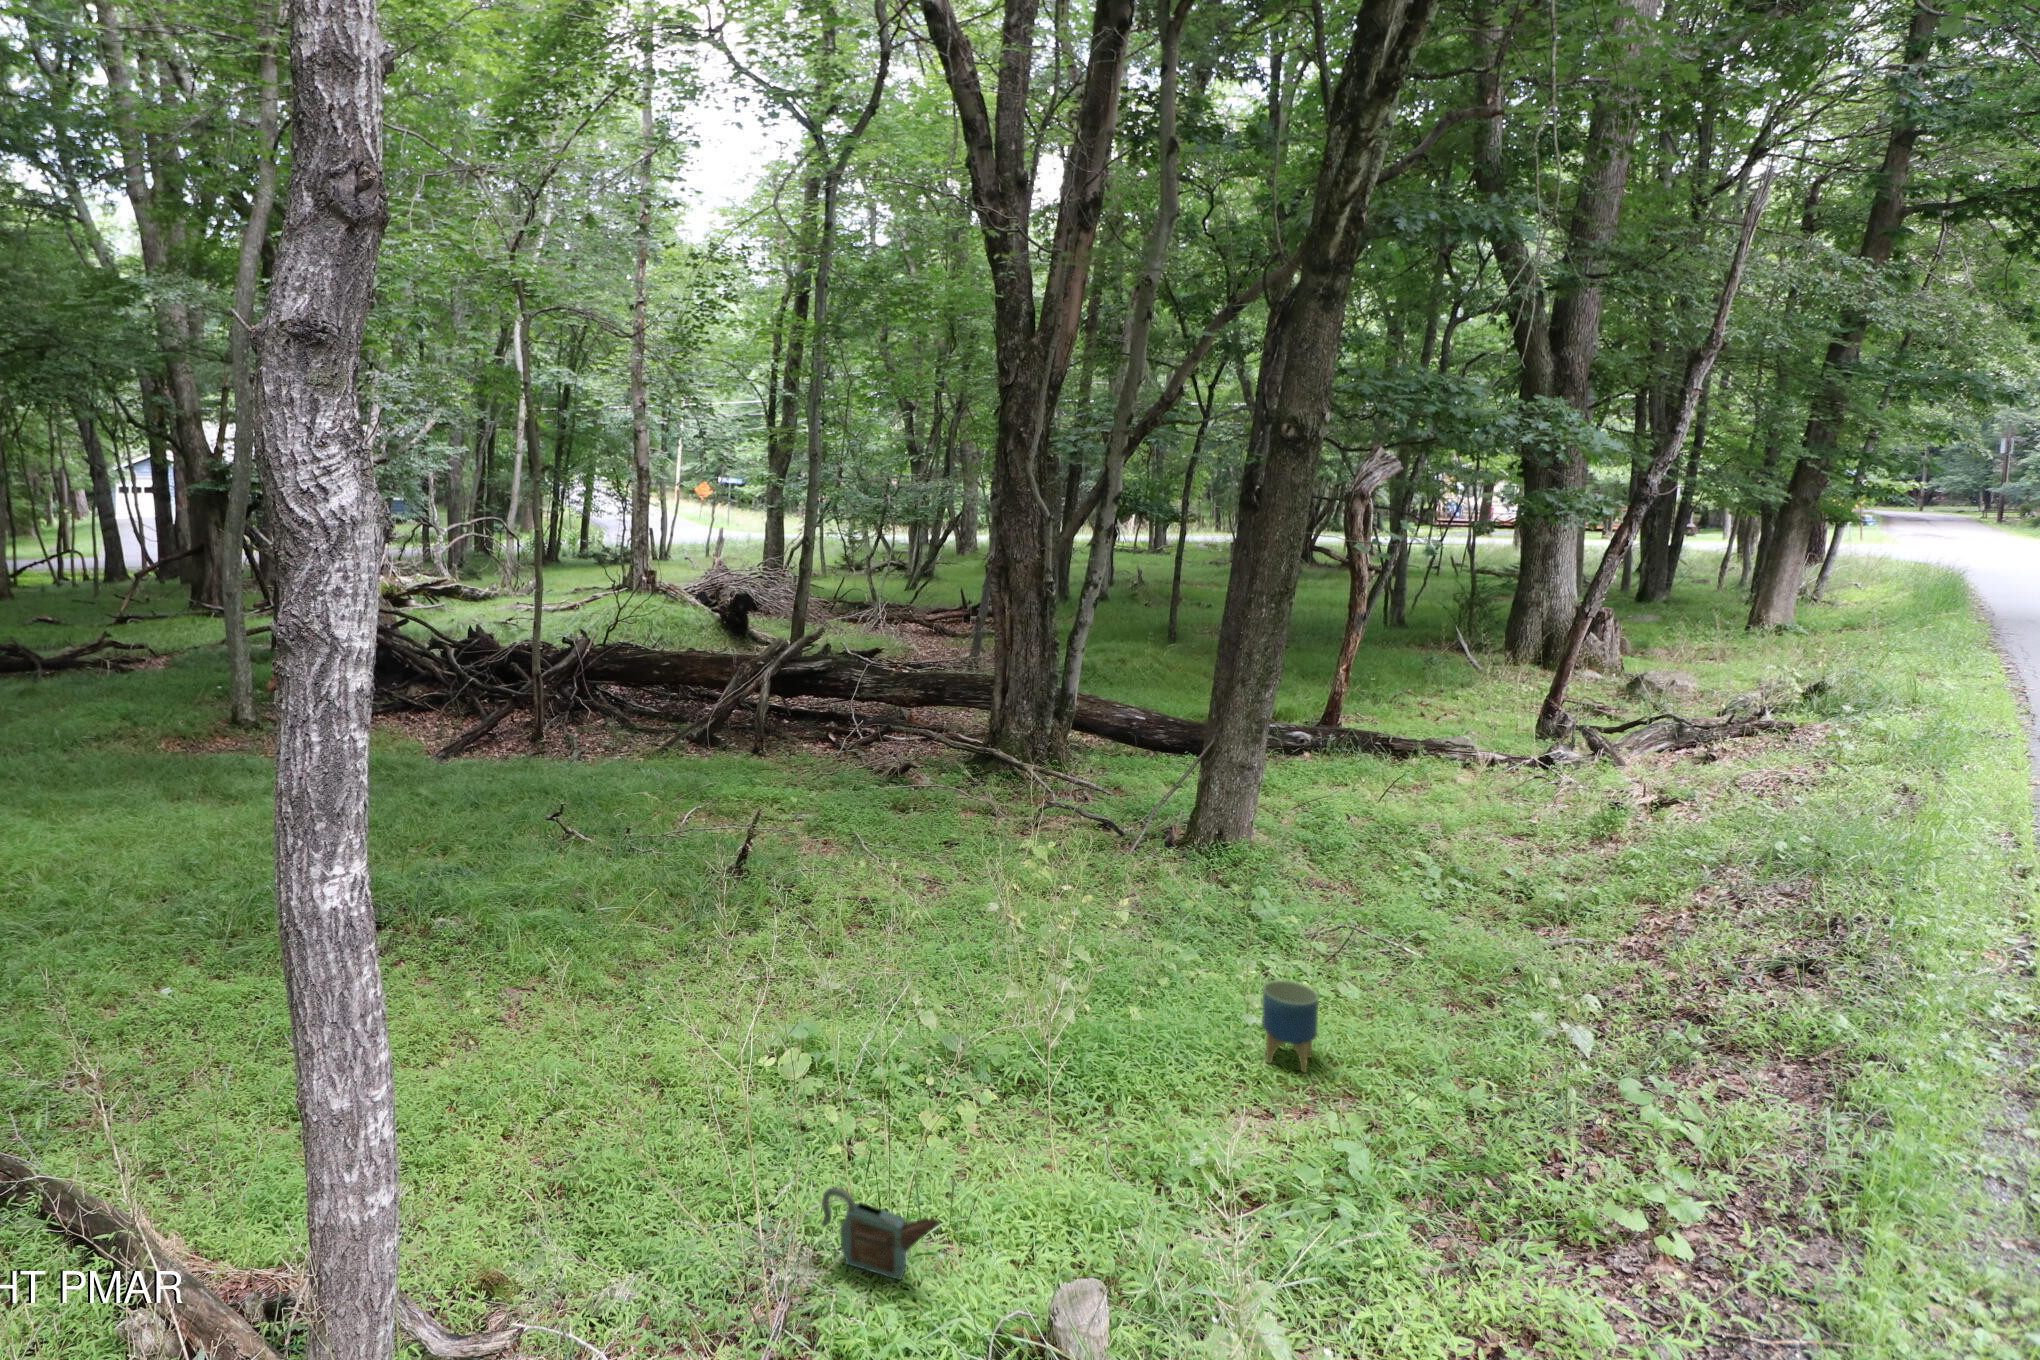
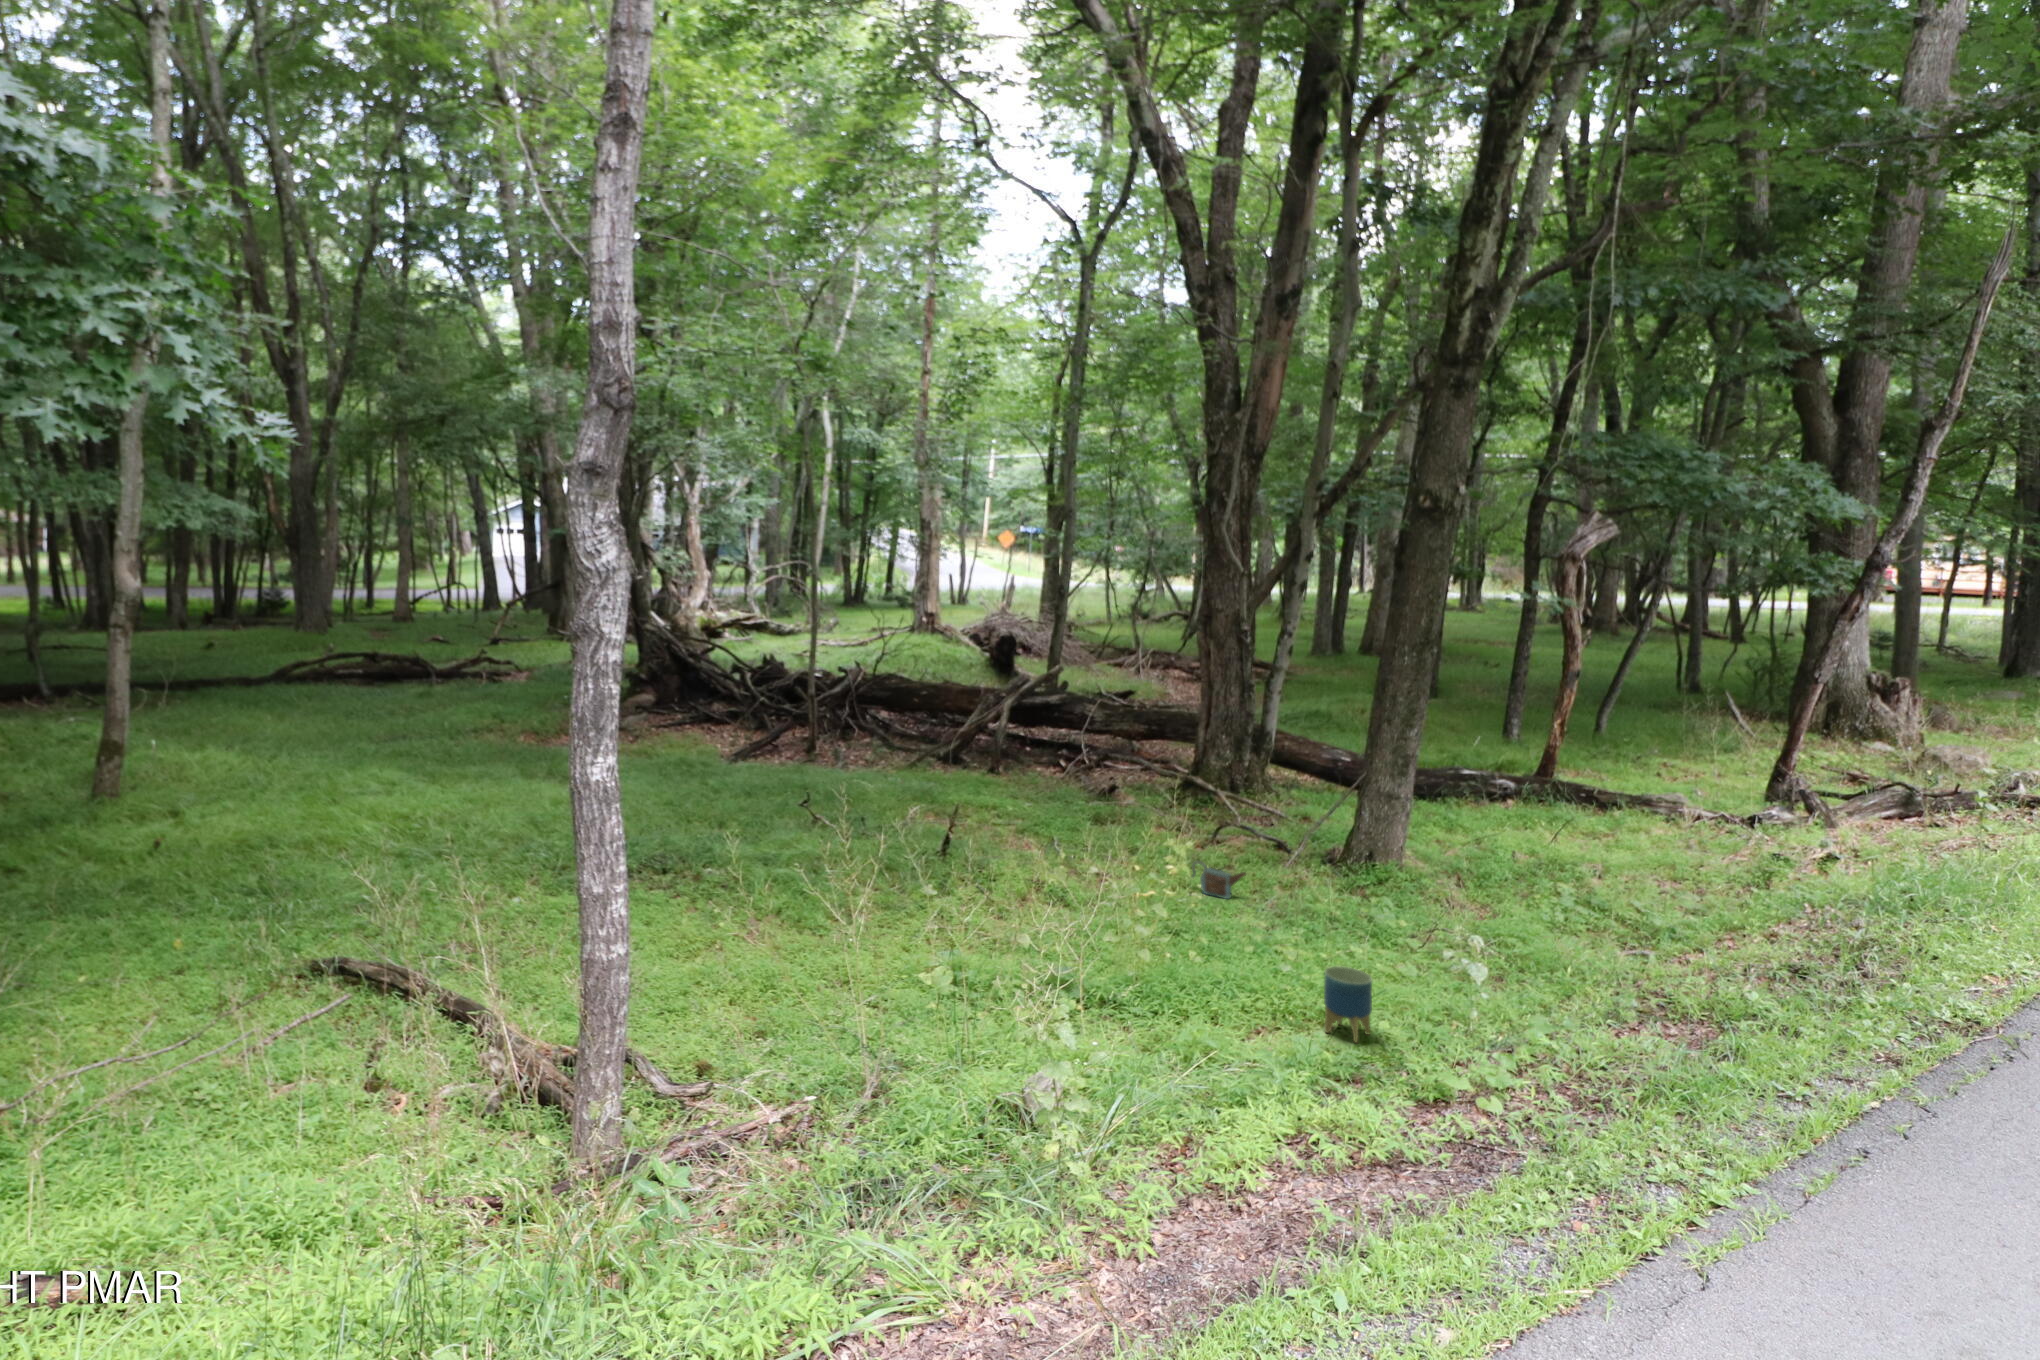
watering can: present [821,1187,939,1280] -> present [1192,860,1246,899]

